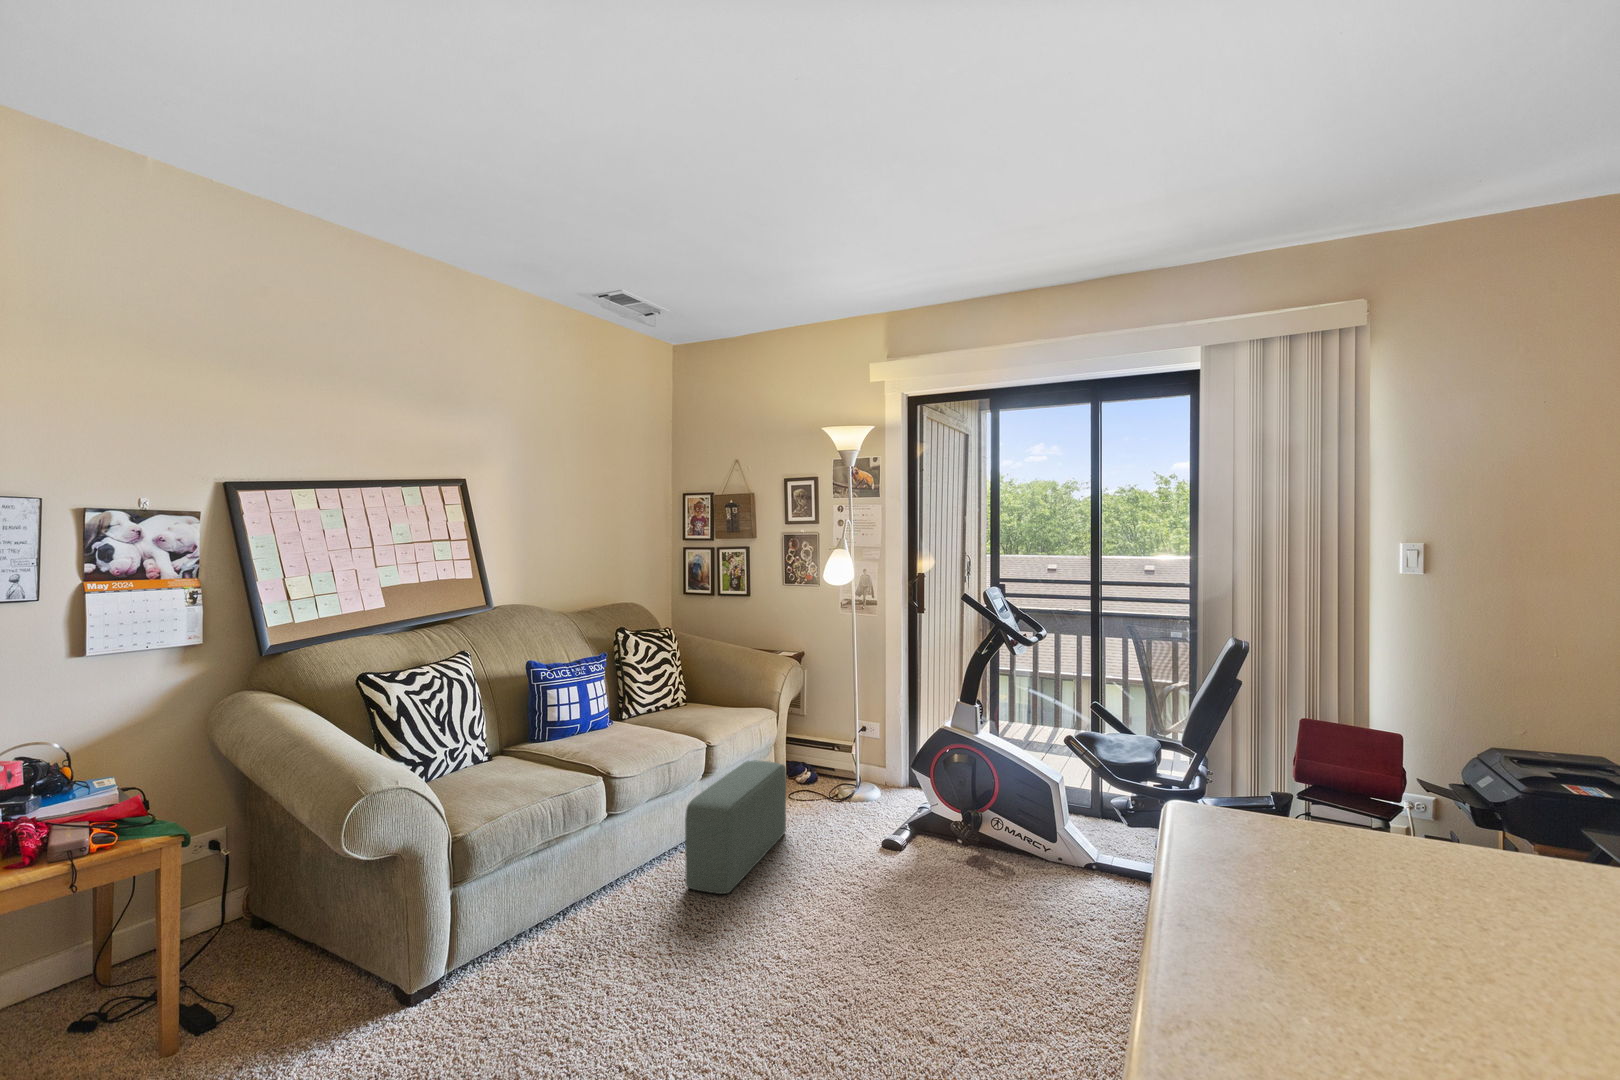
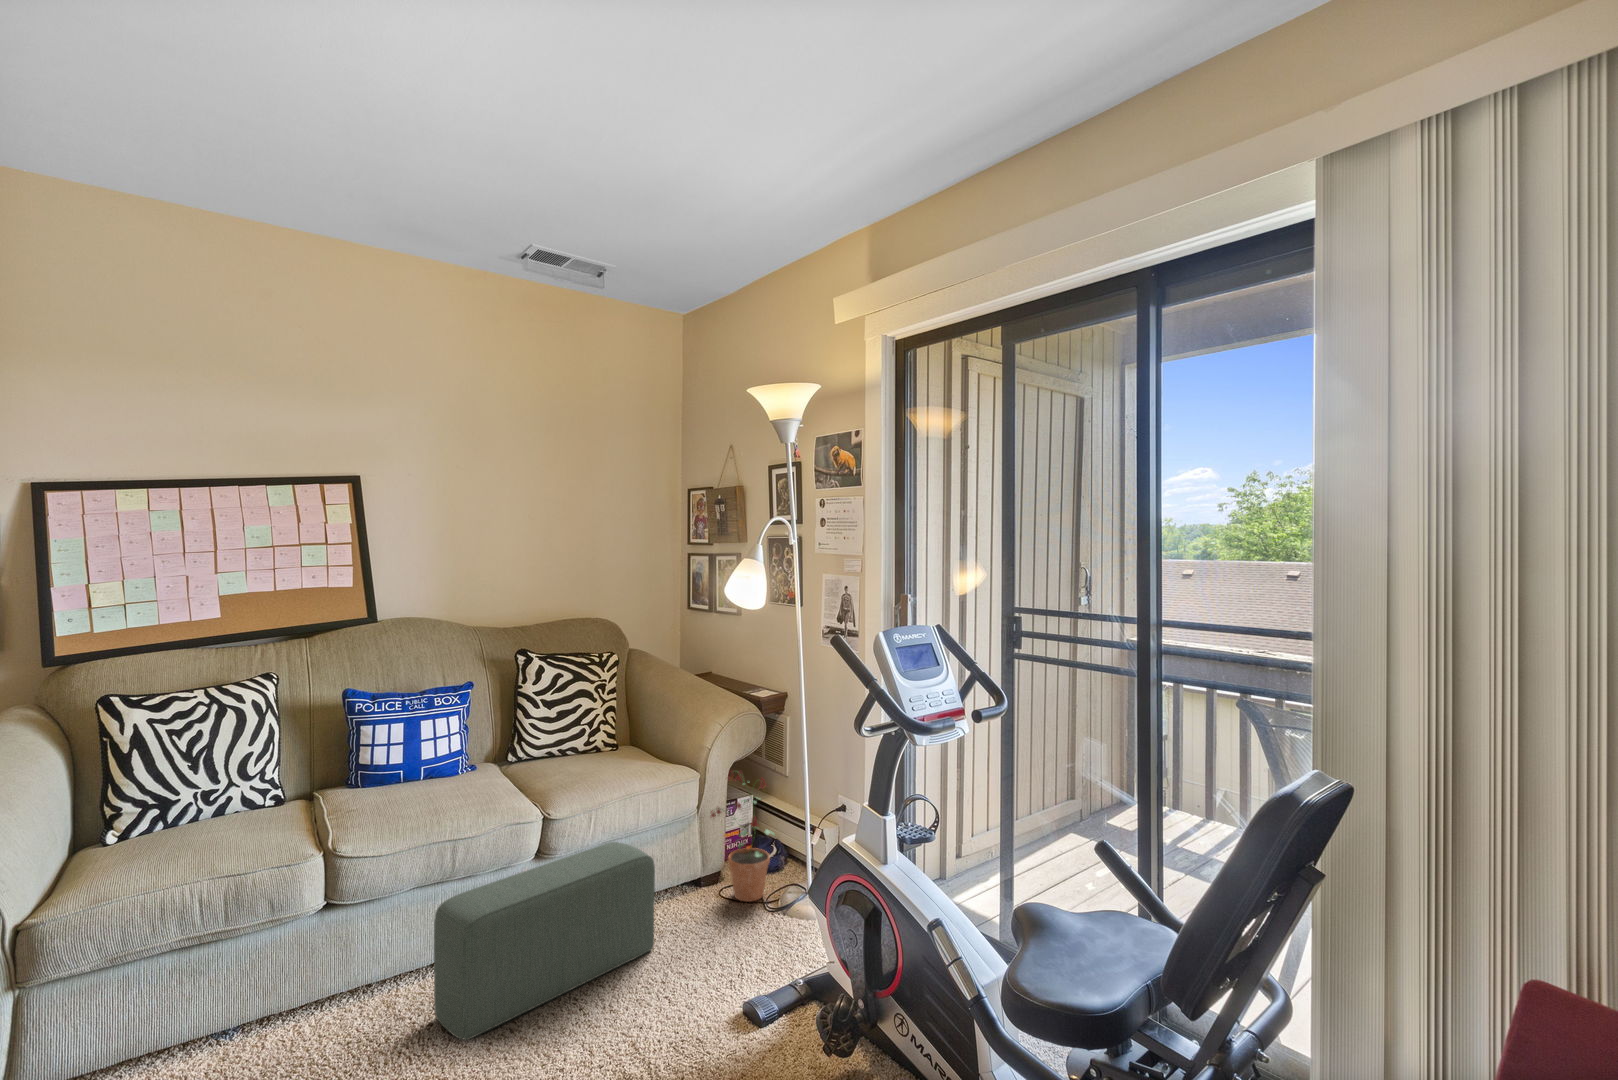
potted plant: none [786,707,832,800] -> present [711,772,774,902]

